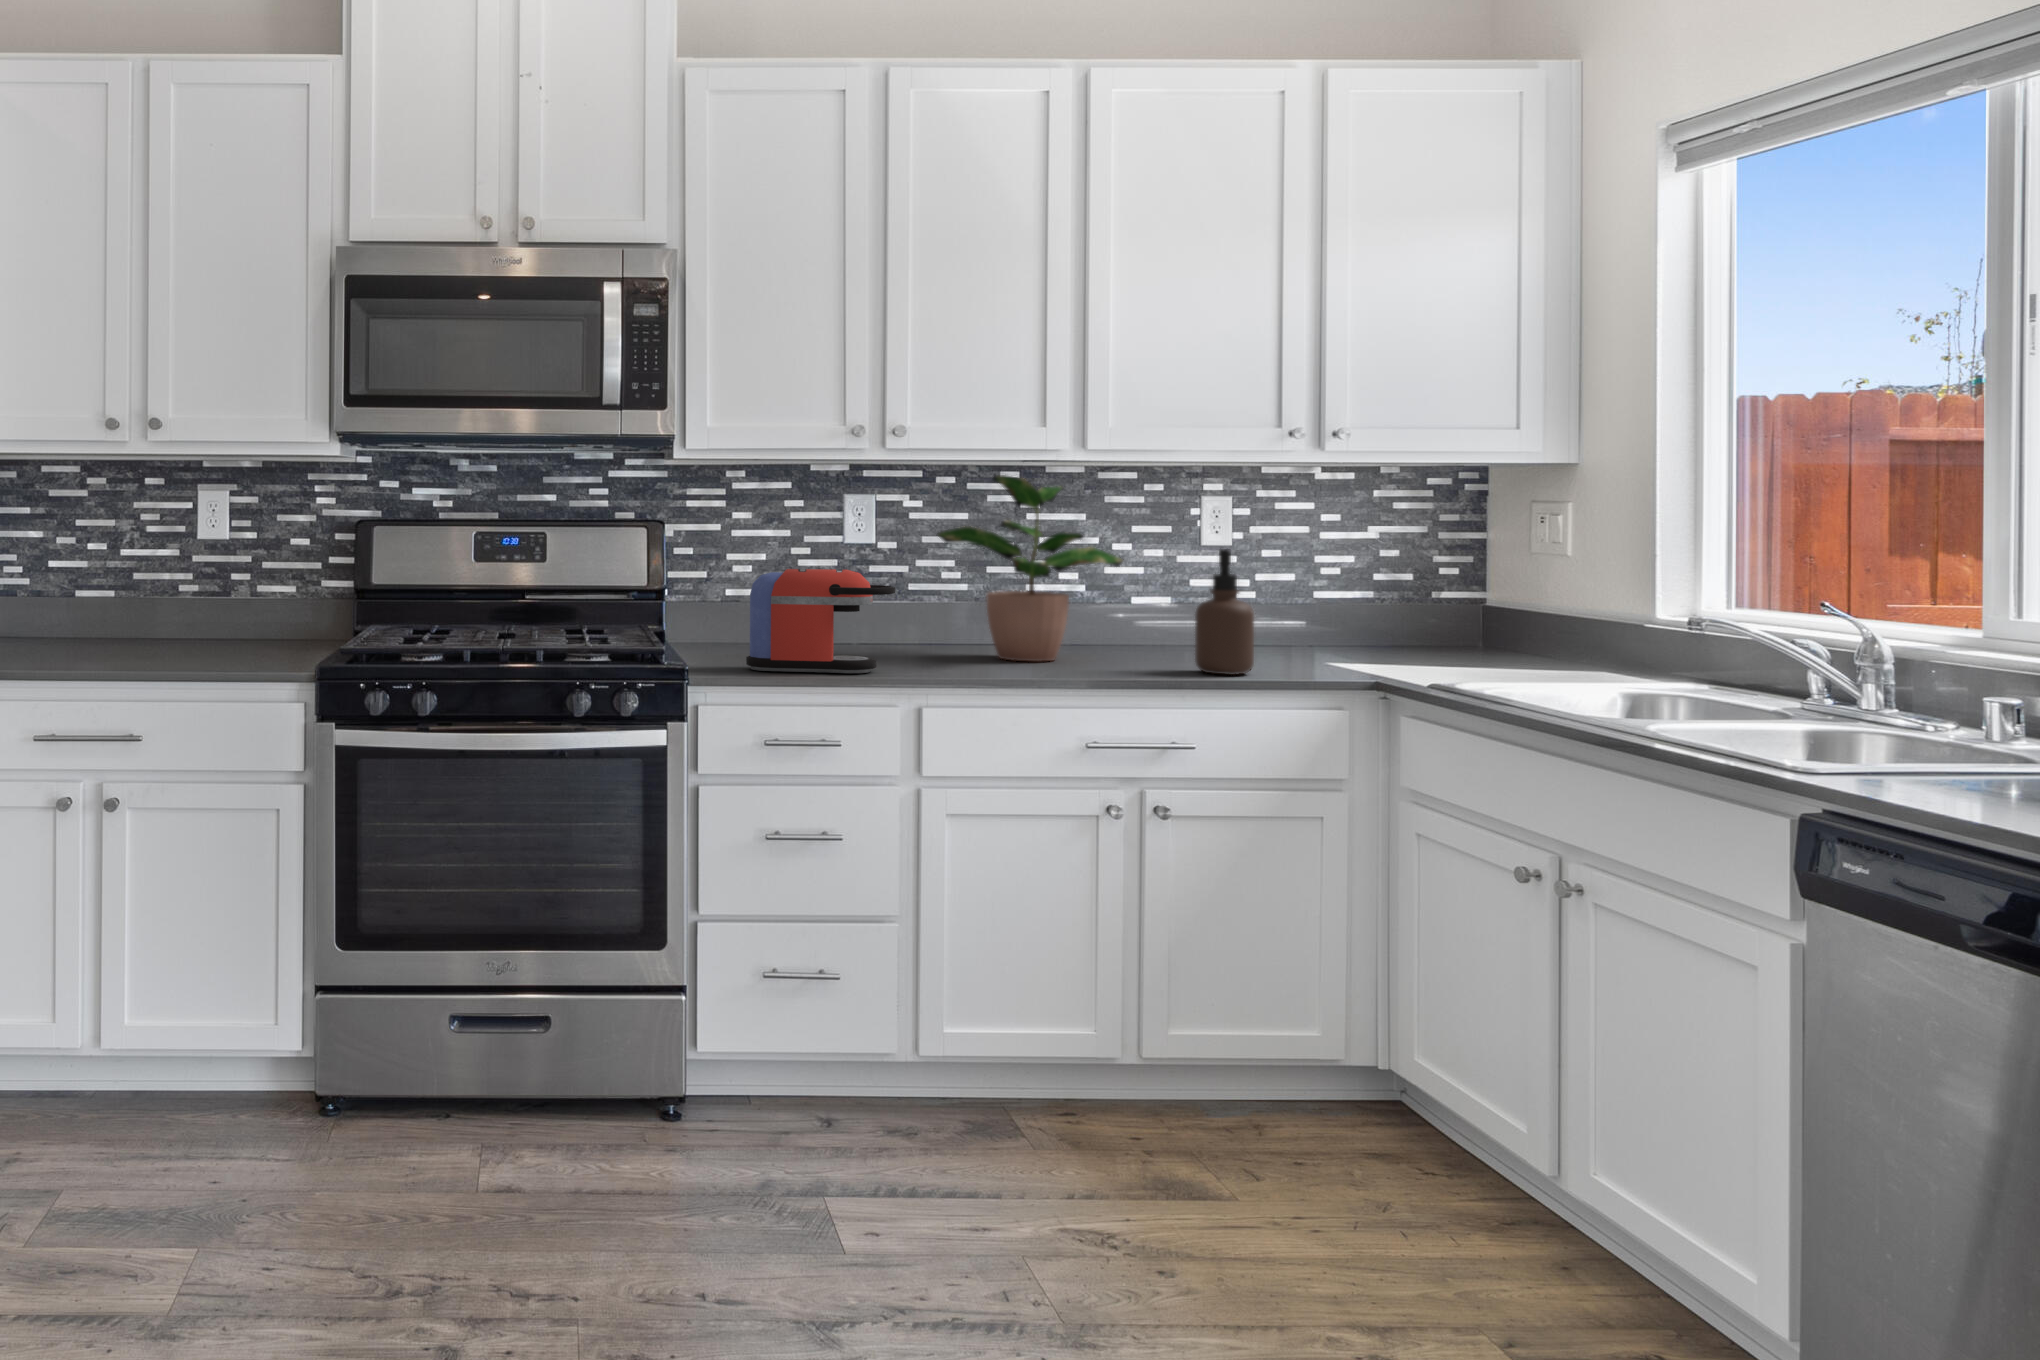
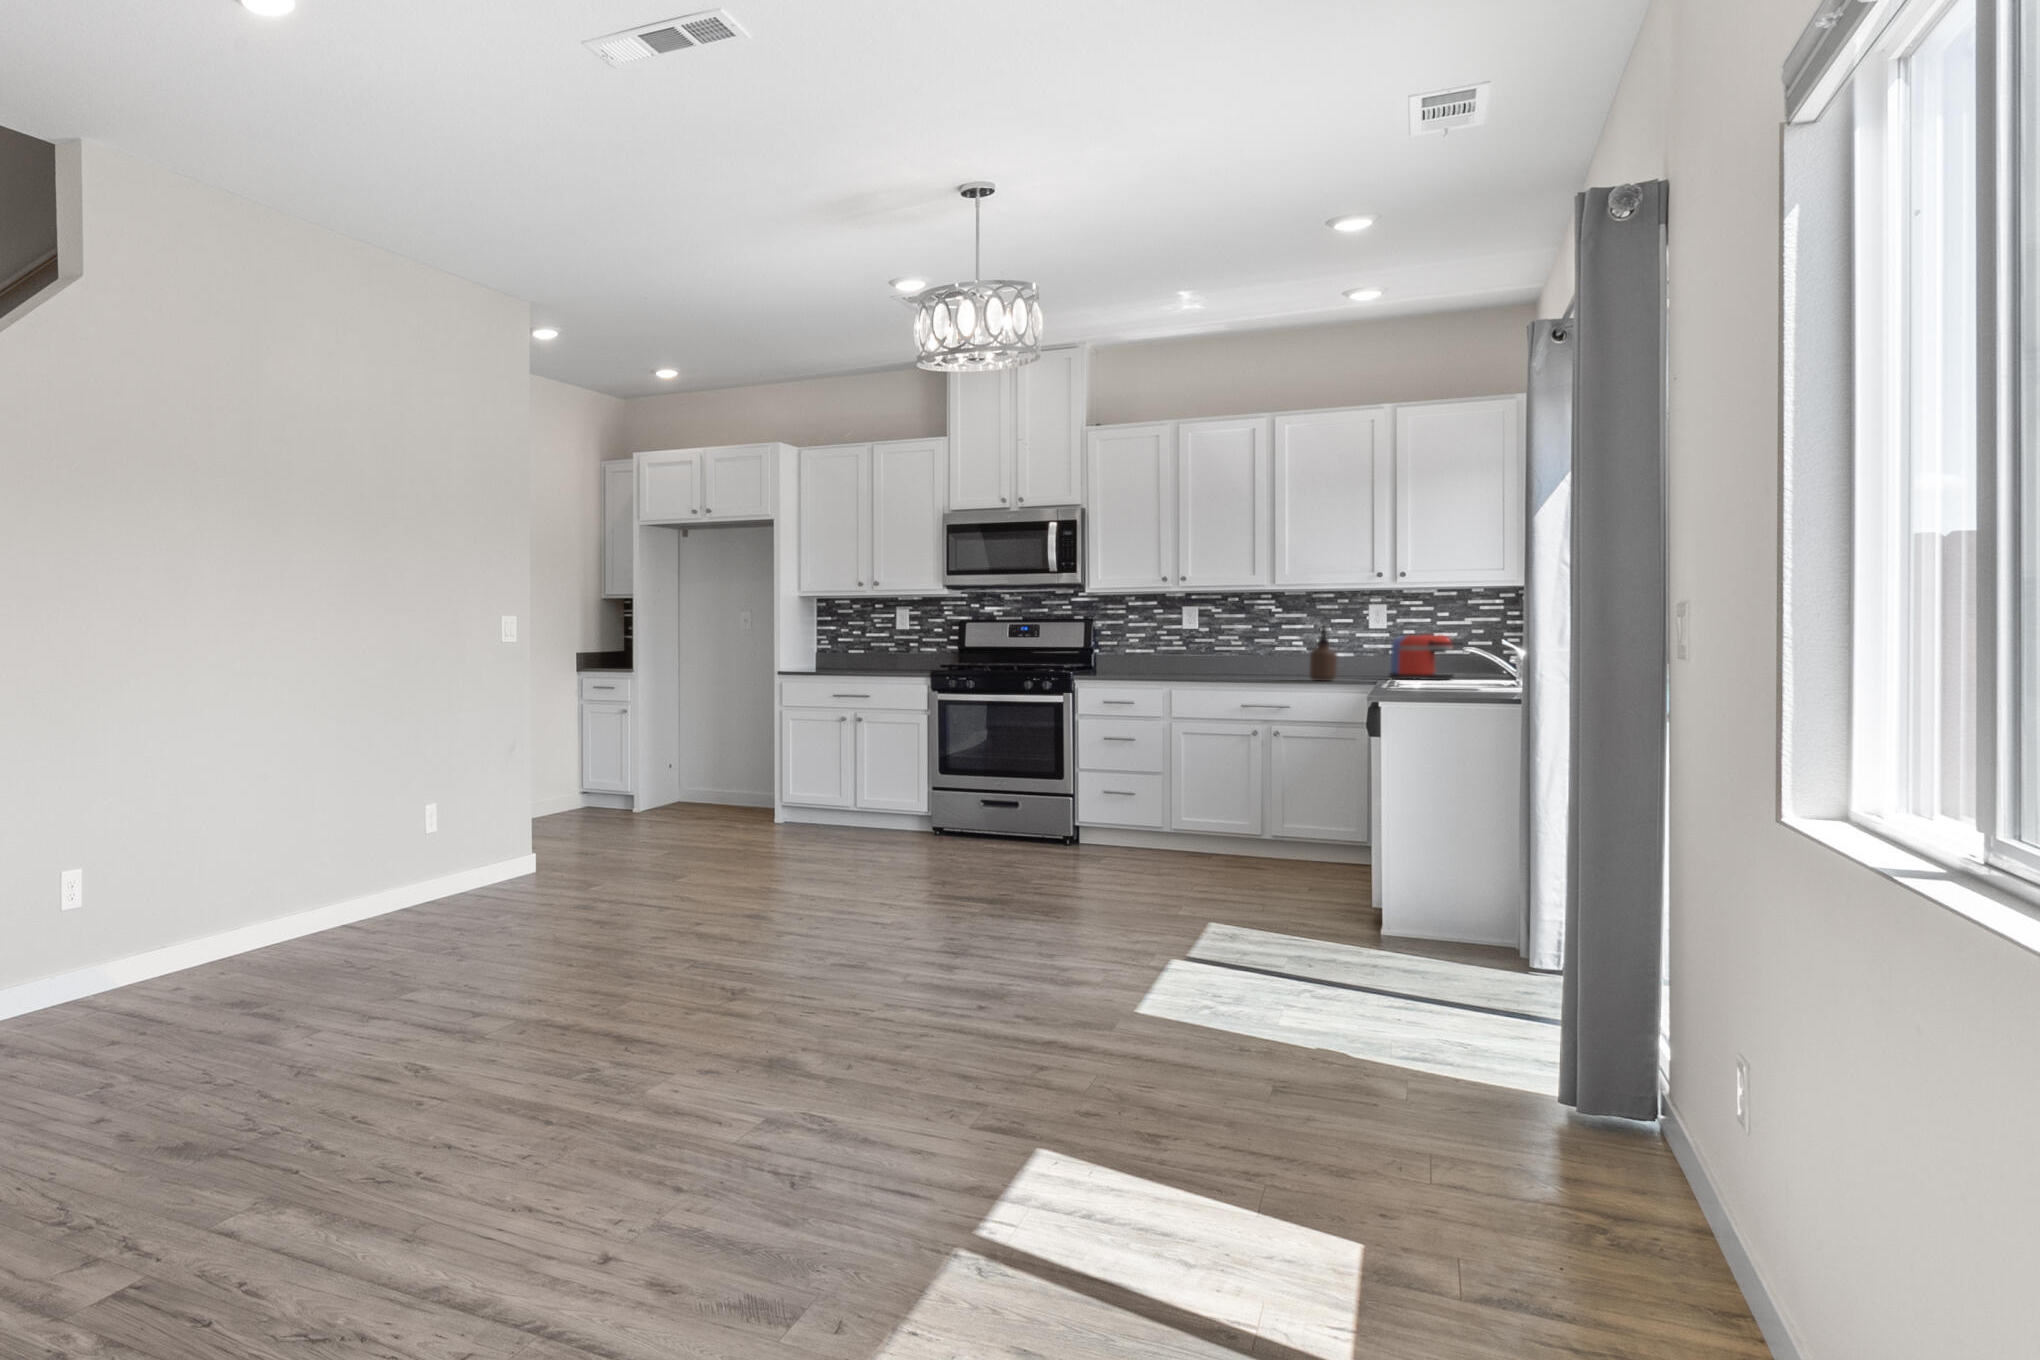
potted plant: present [937,475,1123,661] -> none [1213,596,1299,678]
coffee maker: present [746,569,895,673] -> present [1390,635,1463,680]

